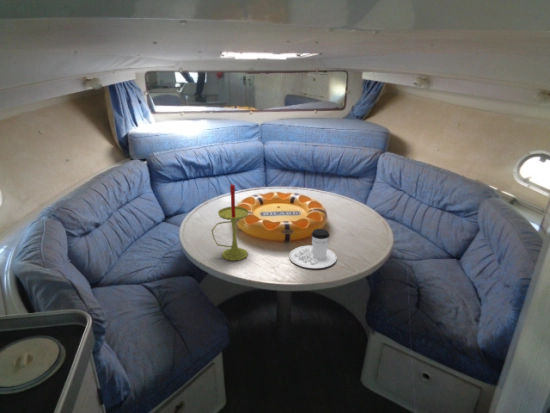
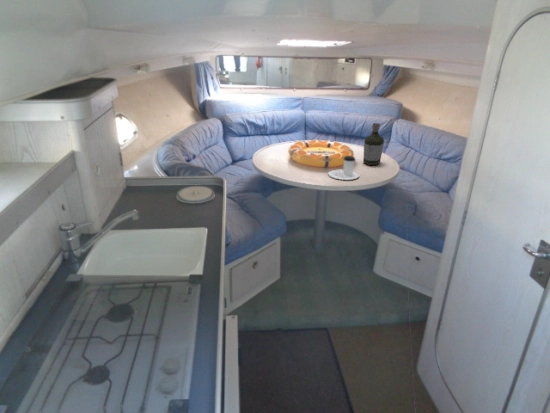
bottle: none [341,173,370,232] -> present [363,123,384,165]
candle: present [212,185,249,261] -> none [278,122,303,175]

